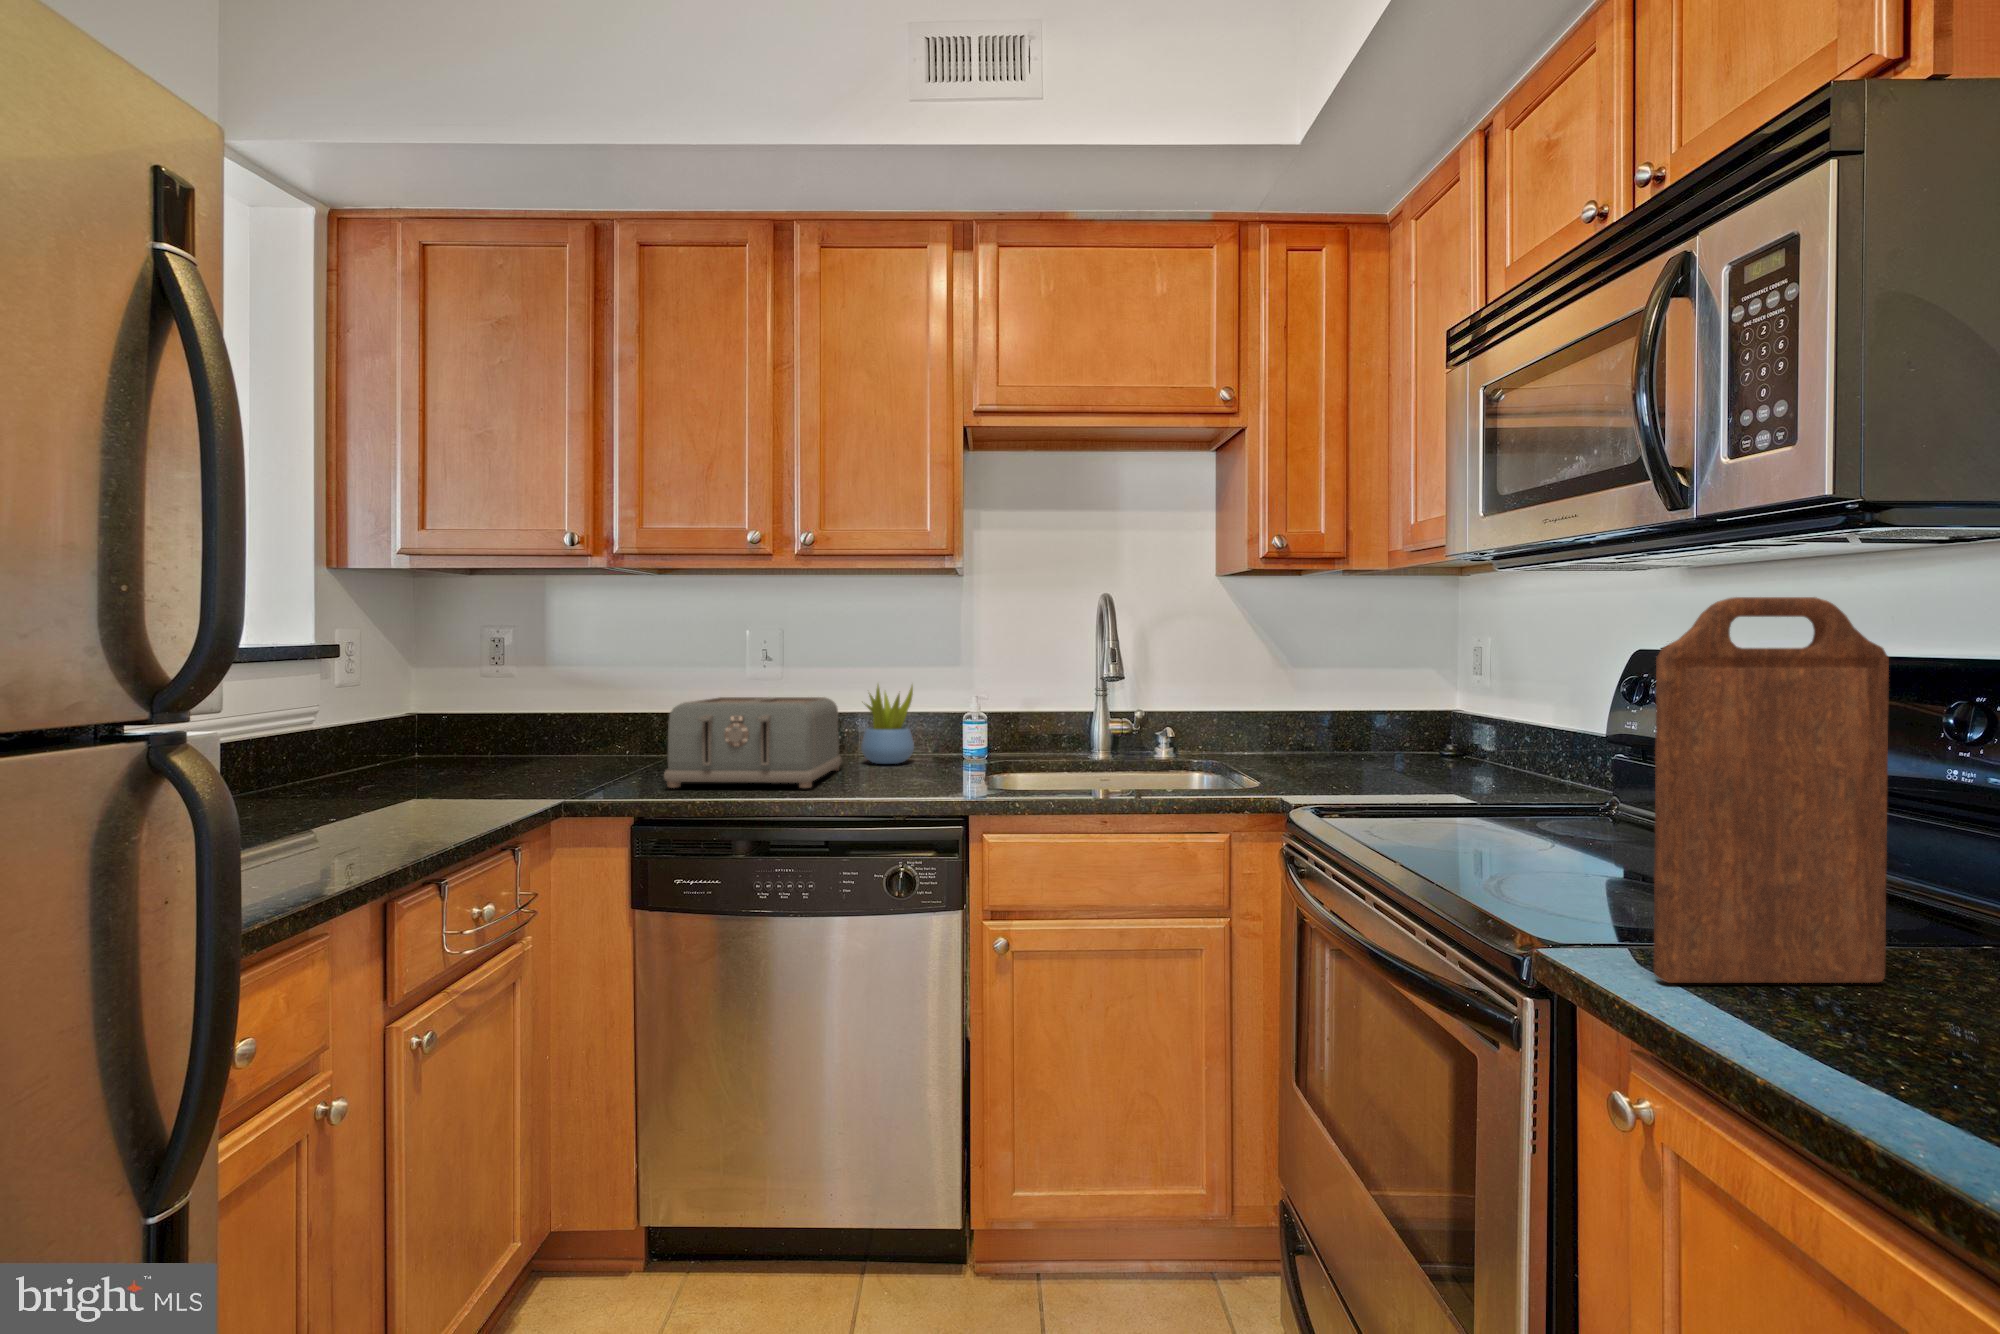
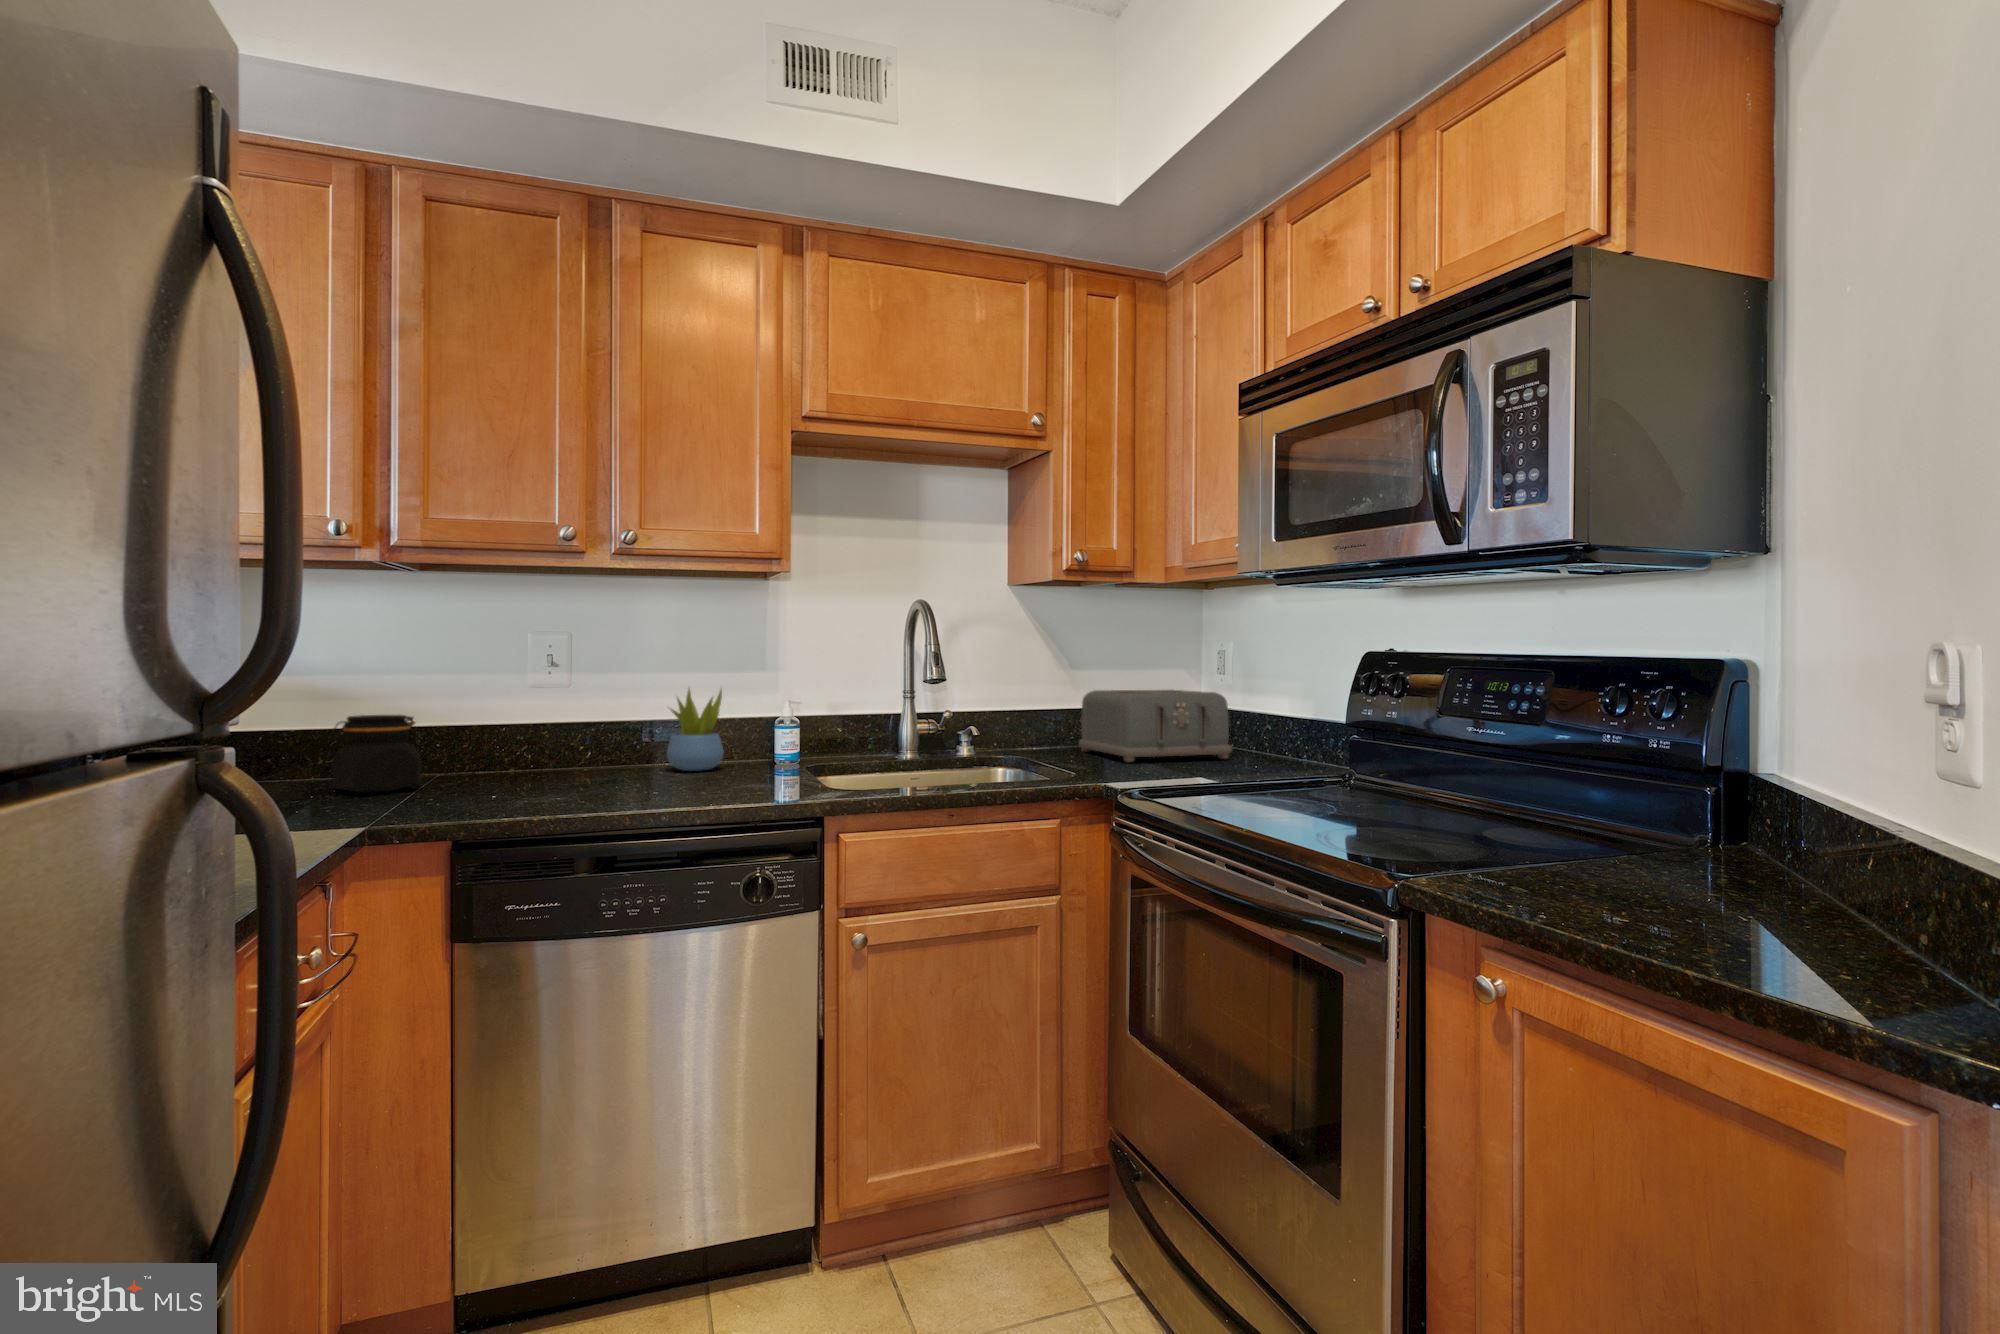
cutting board: present [1654,597,1889,983] -> none [1484,610,1613,891]
toaster: present [664,697,841,788] -> present [1079,690,1232,762]
jar: none [568,706,647,774] -> present [328,715,422,793]

